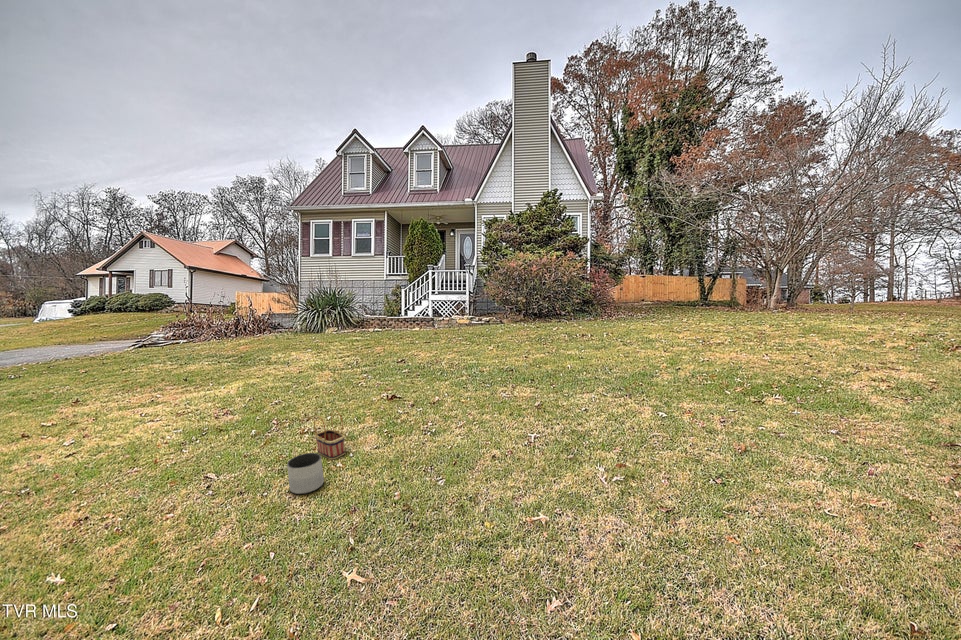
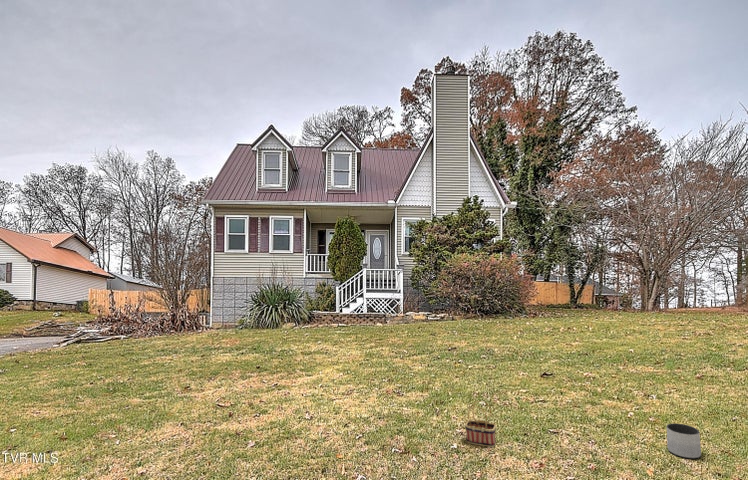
basket: present [314,410,345,459] -> present [465,401,496,447]

